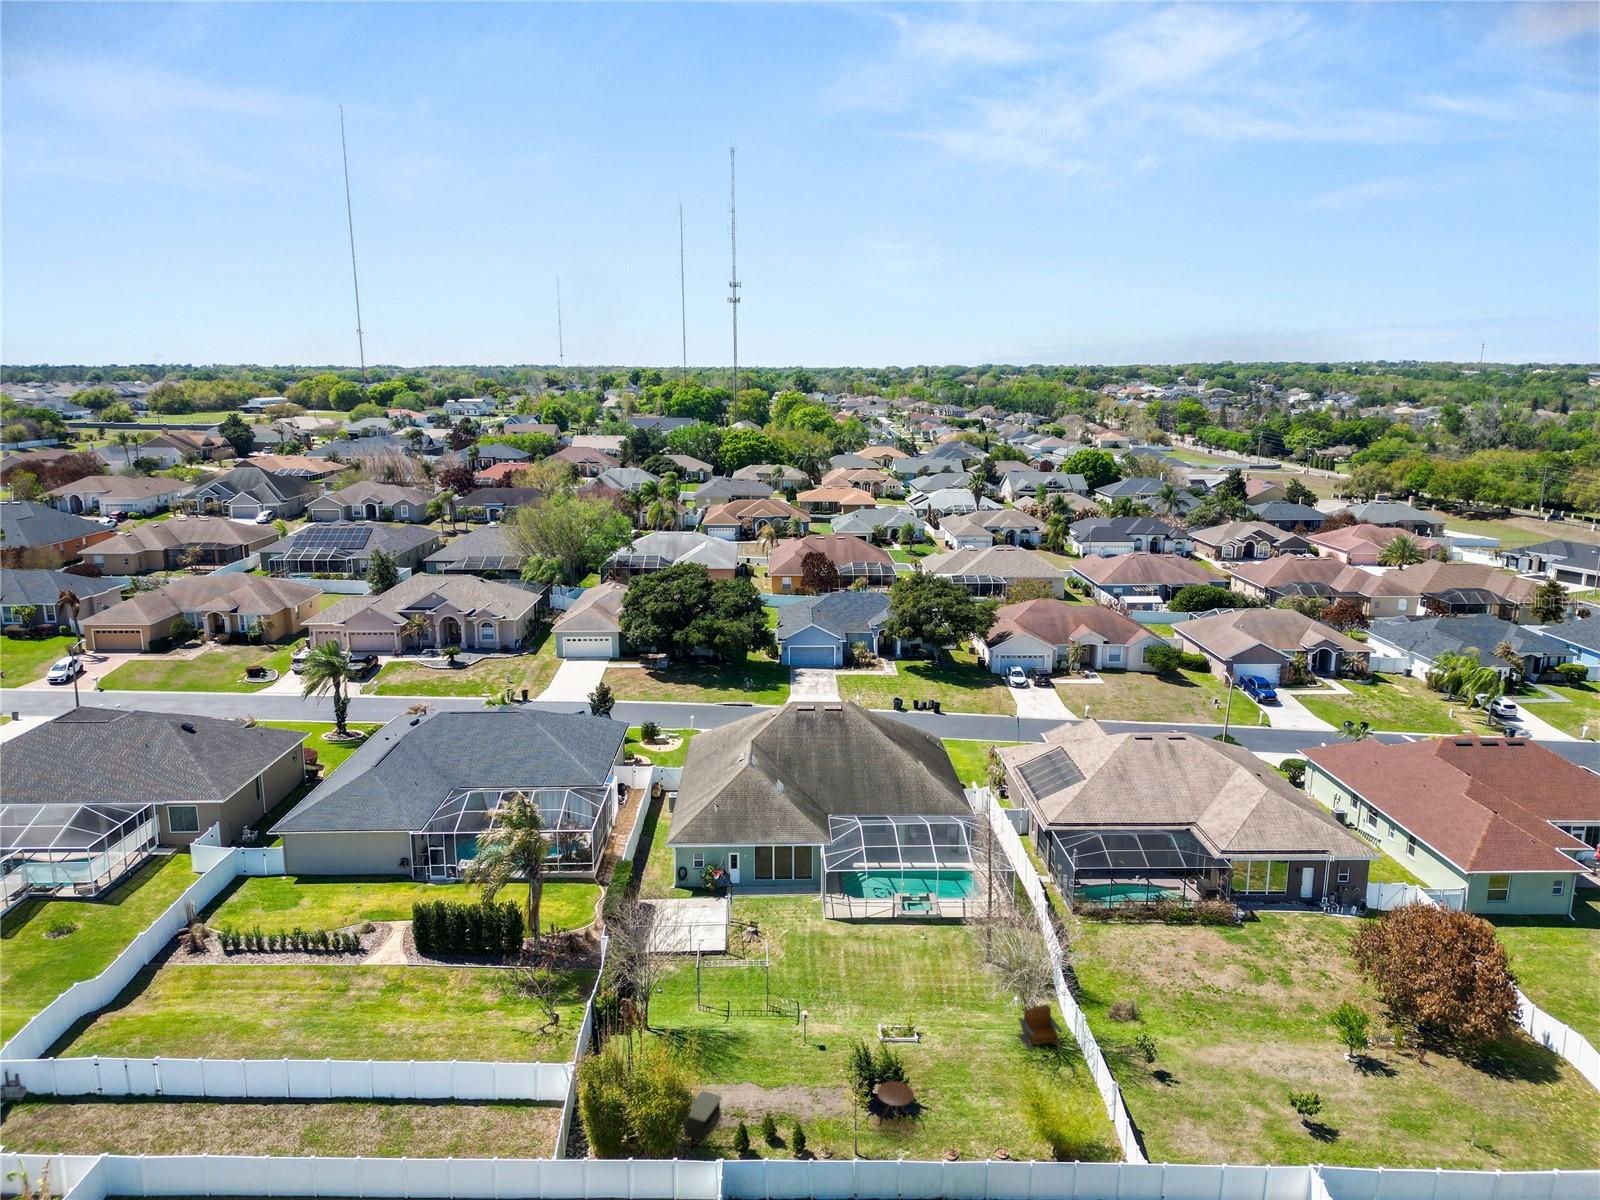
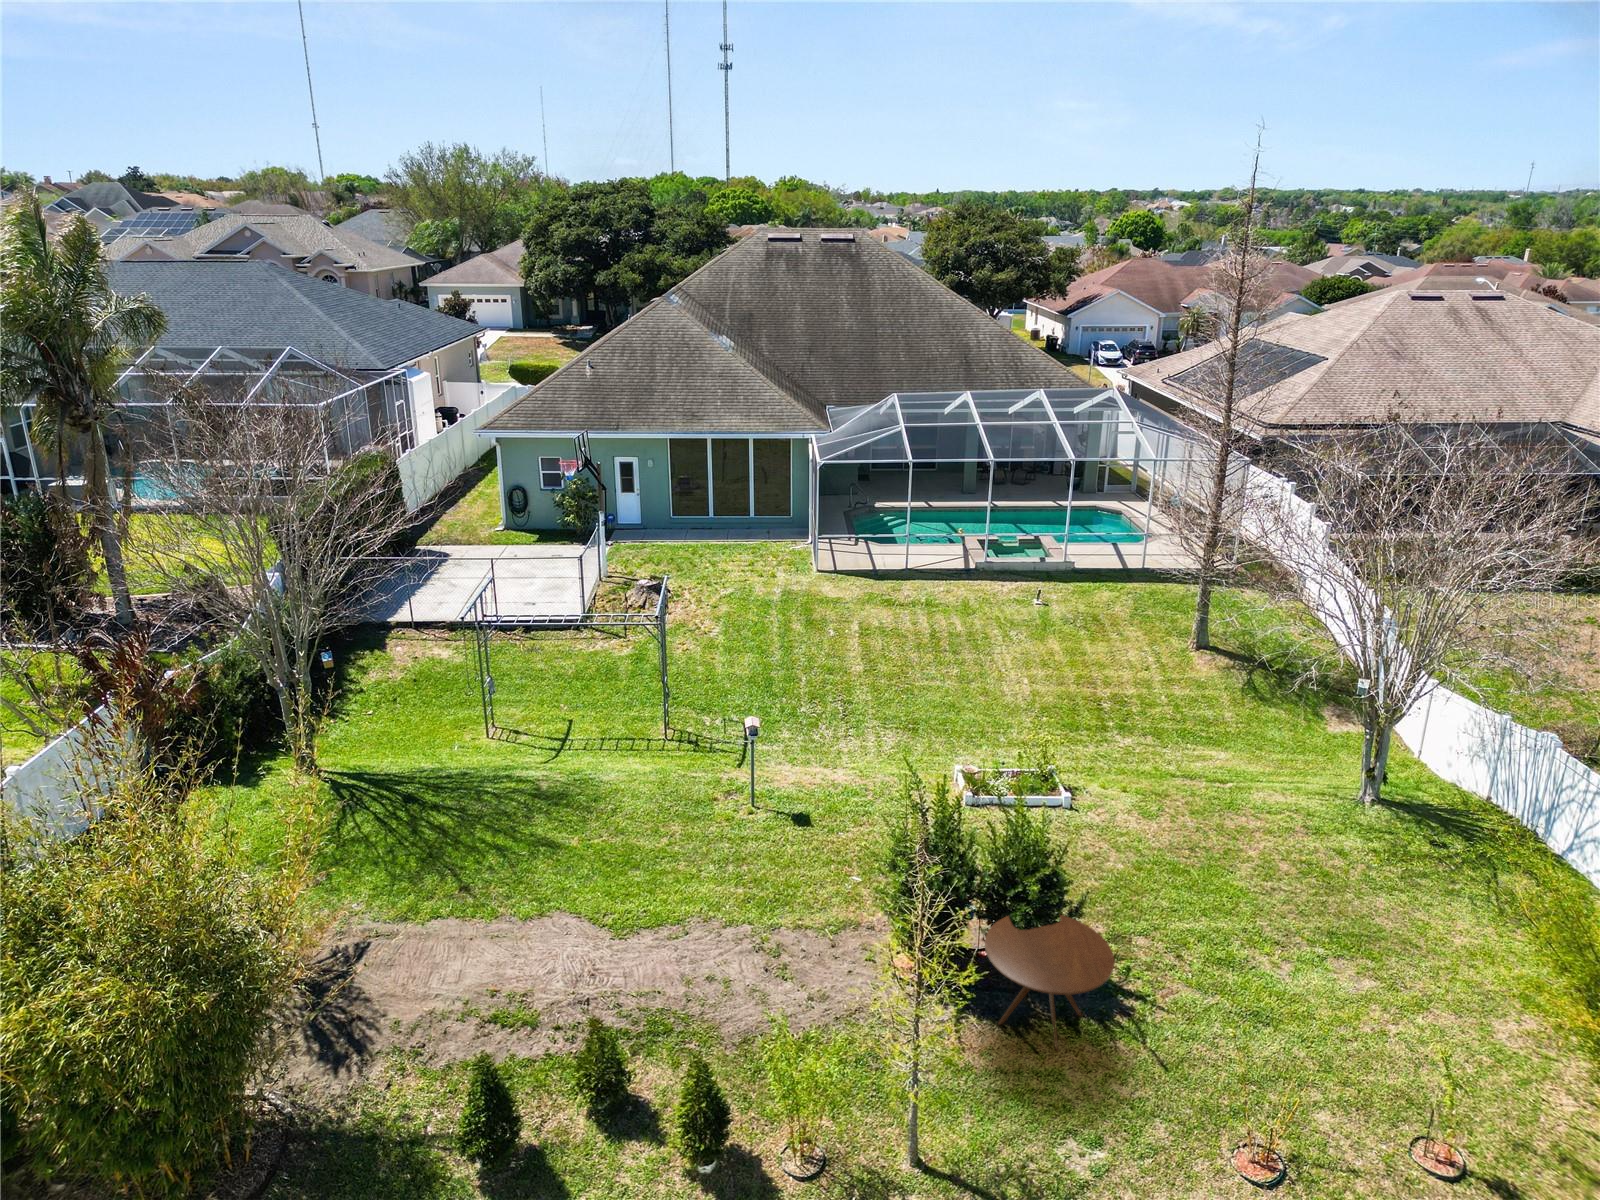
lounge chair: present [1019,1005,1062,1051] -> none [1341,711,1488,830]
storage bench: present [684,1091,722,1142] -> none [271,941,440,1126]

